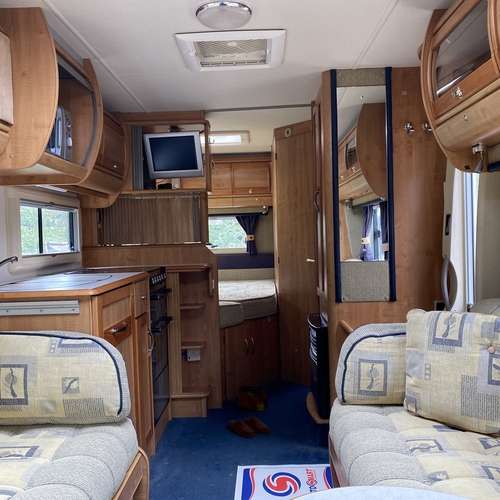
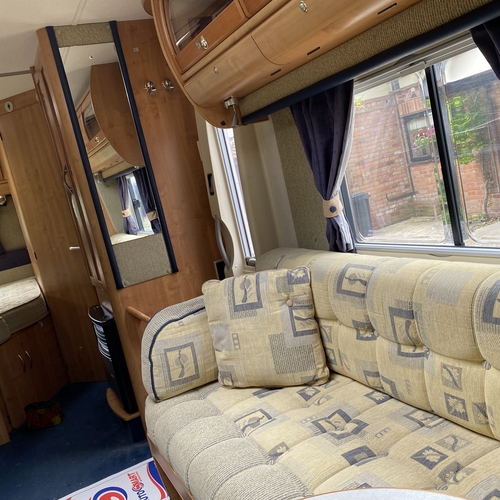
slippers: present [229,417,270,437] -> none [23,435,75,464]

